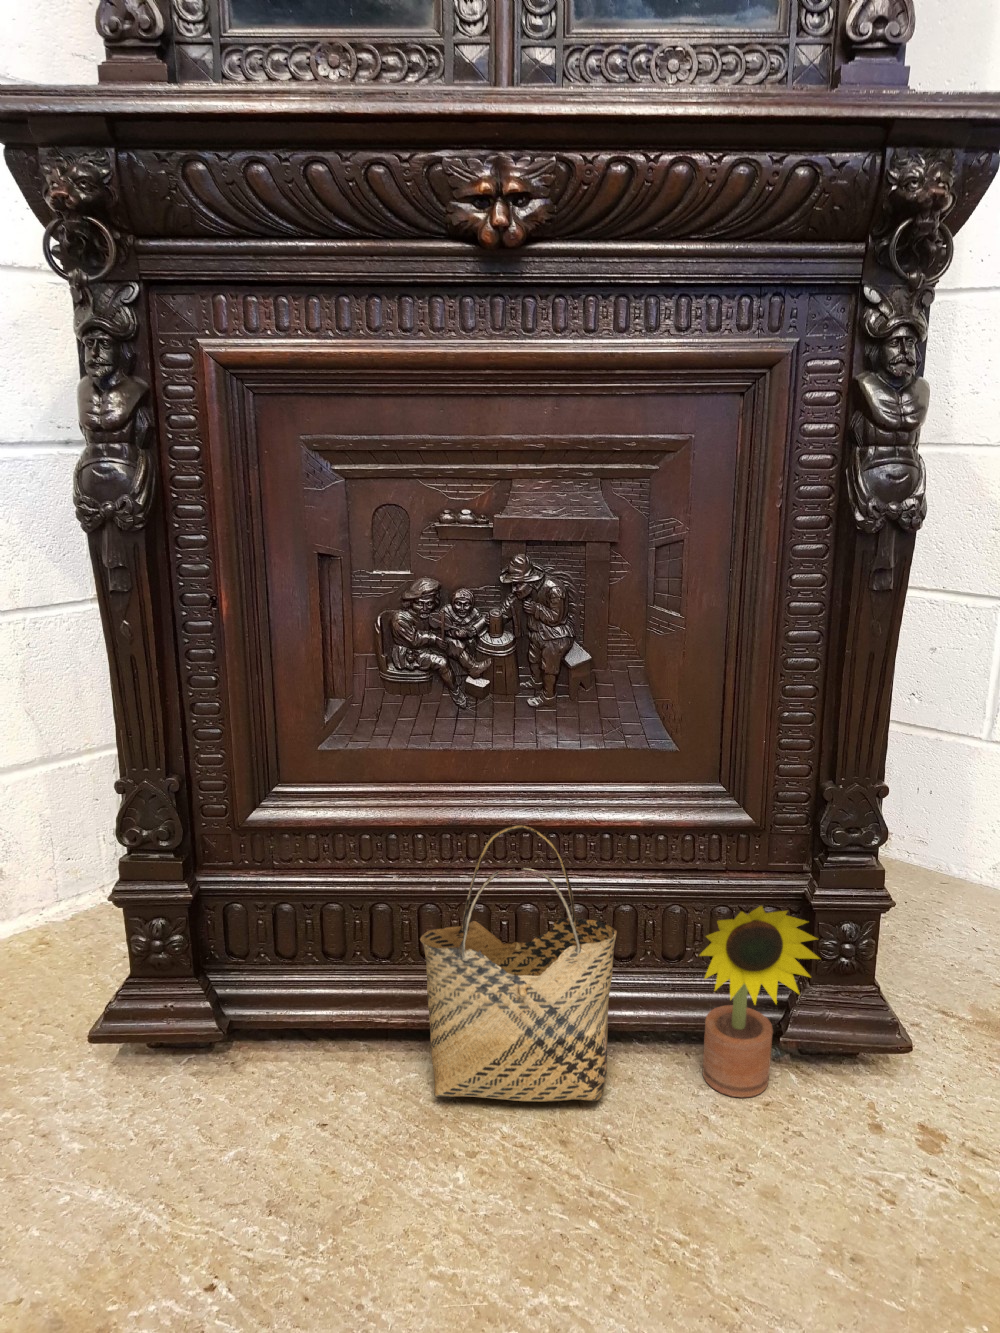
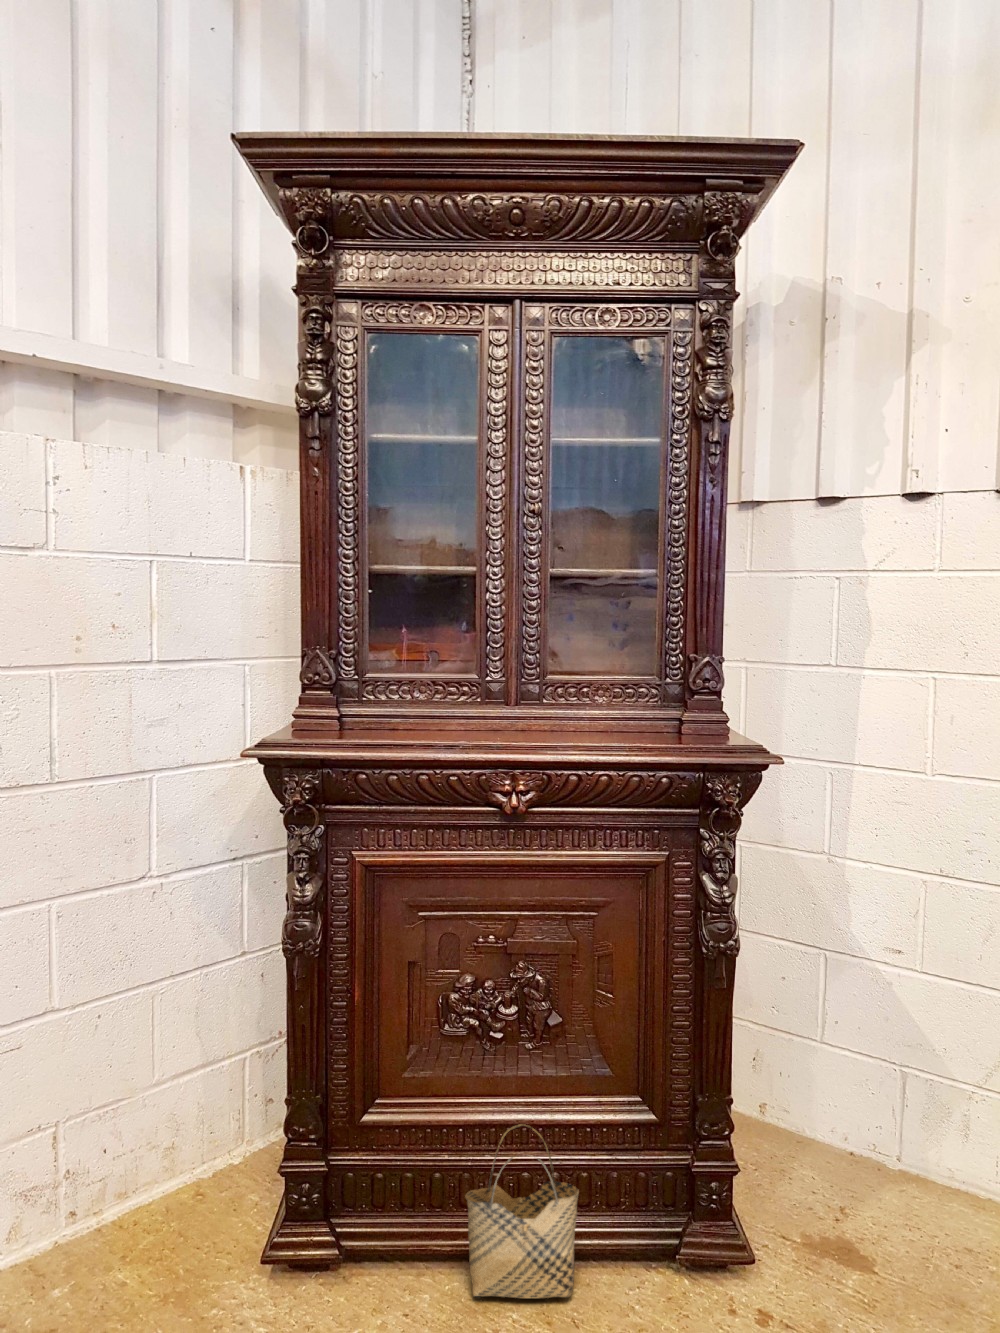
decorative plant: present [700,906,820,1098] -> none [625,1175,693,1295]

